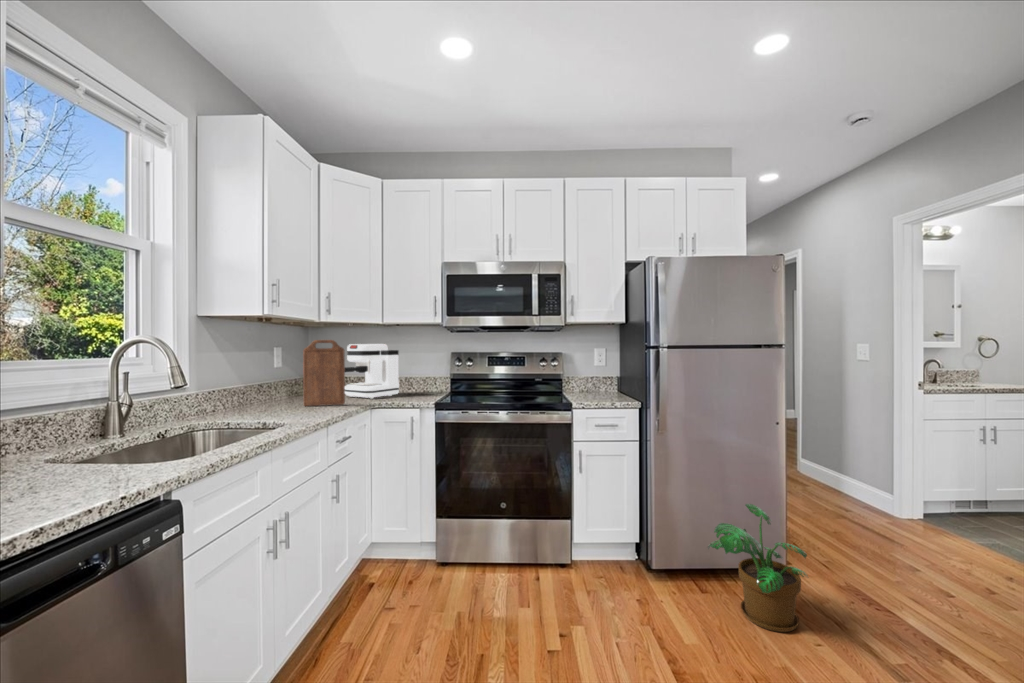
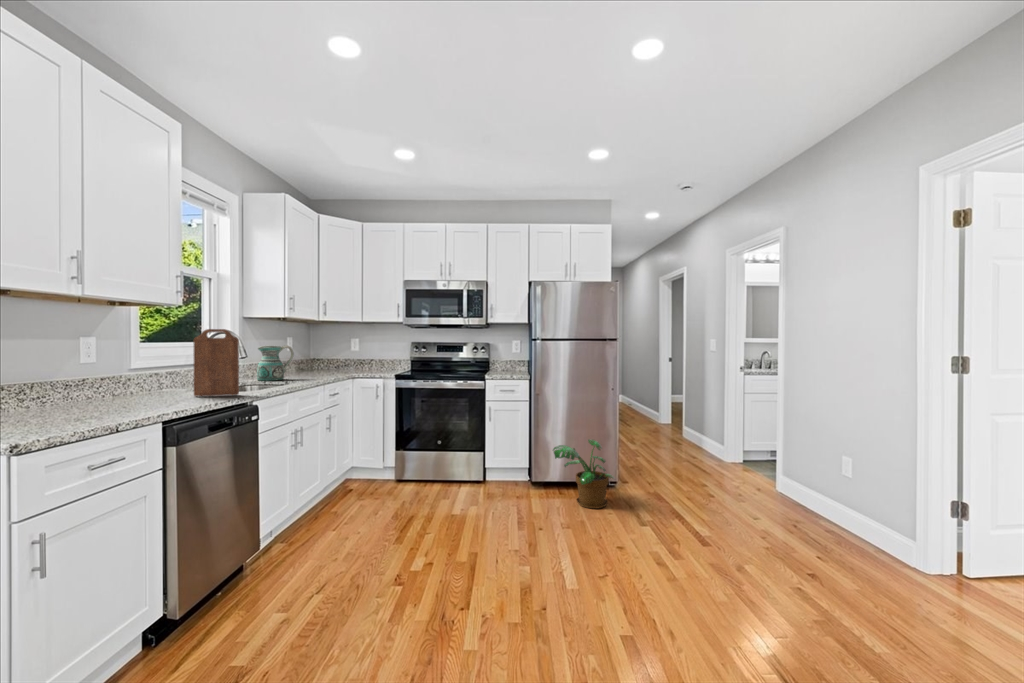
cutting board: present [303,340,345,406] -> present [194,329,239,396]
coffee maker: present [345,344,399,399] -> none [331,336,373,373]
ceramic pitcher: none [217,361,278,421] -> present [257,345,294,381]

